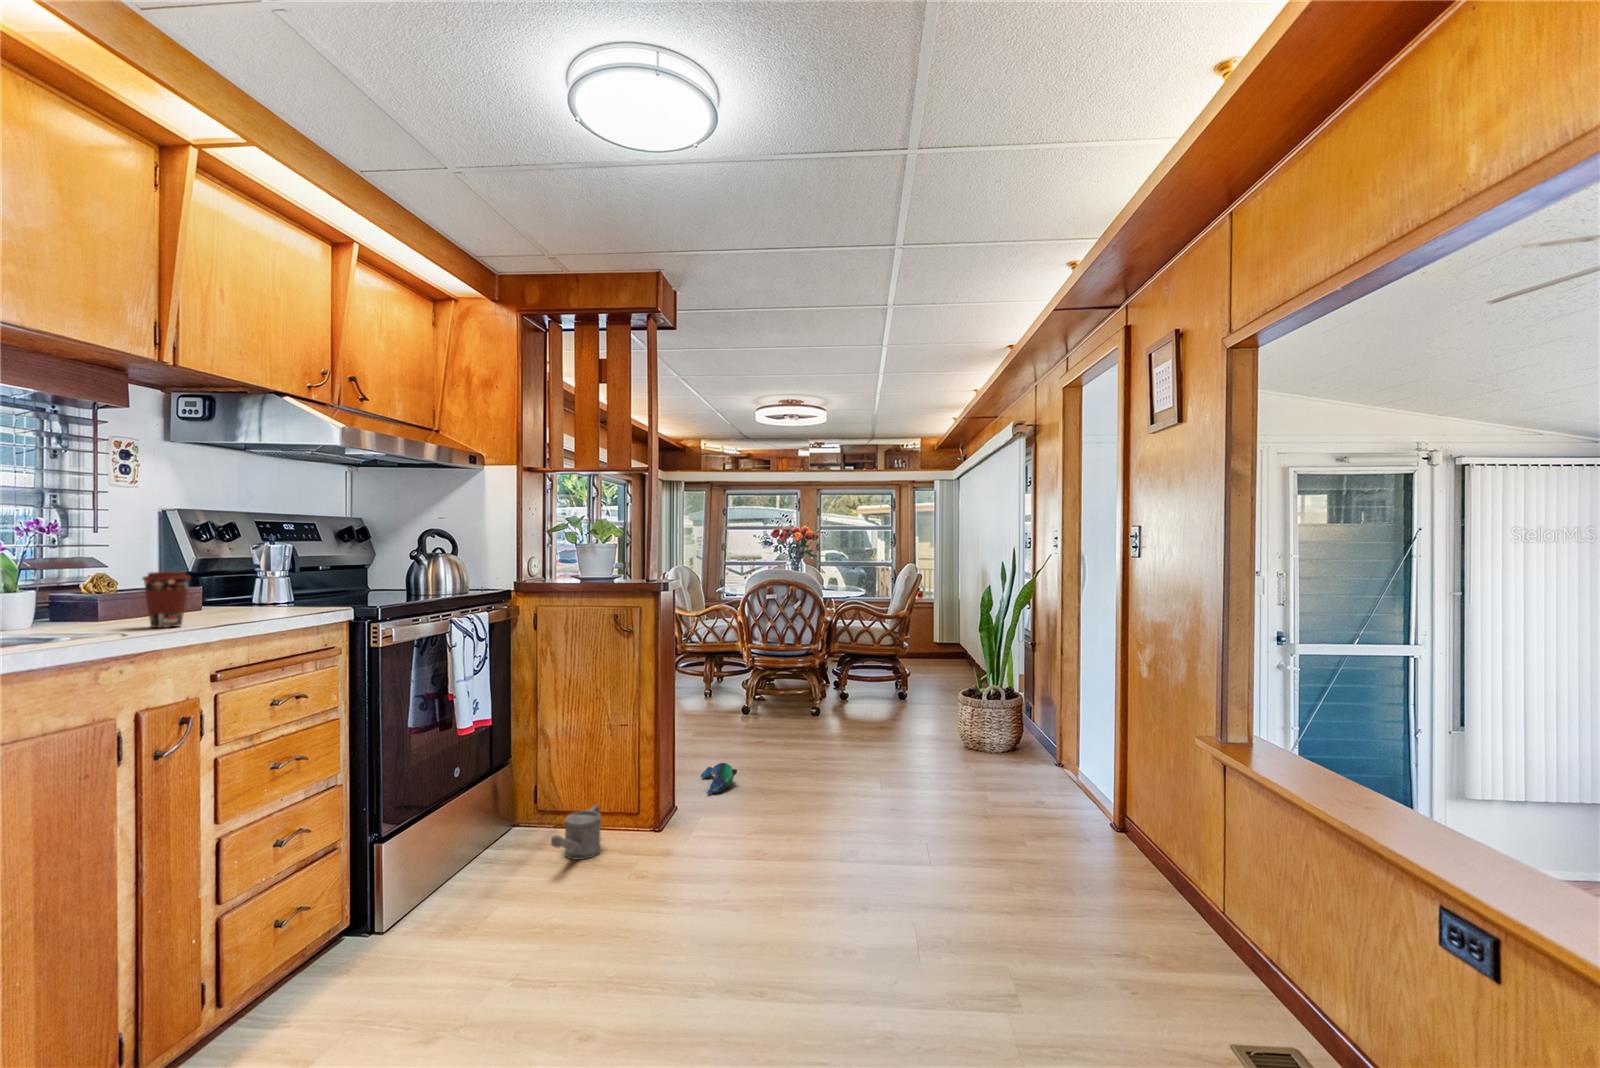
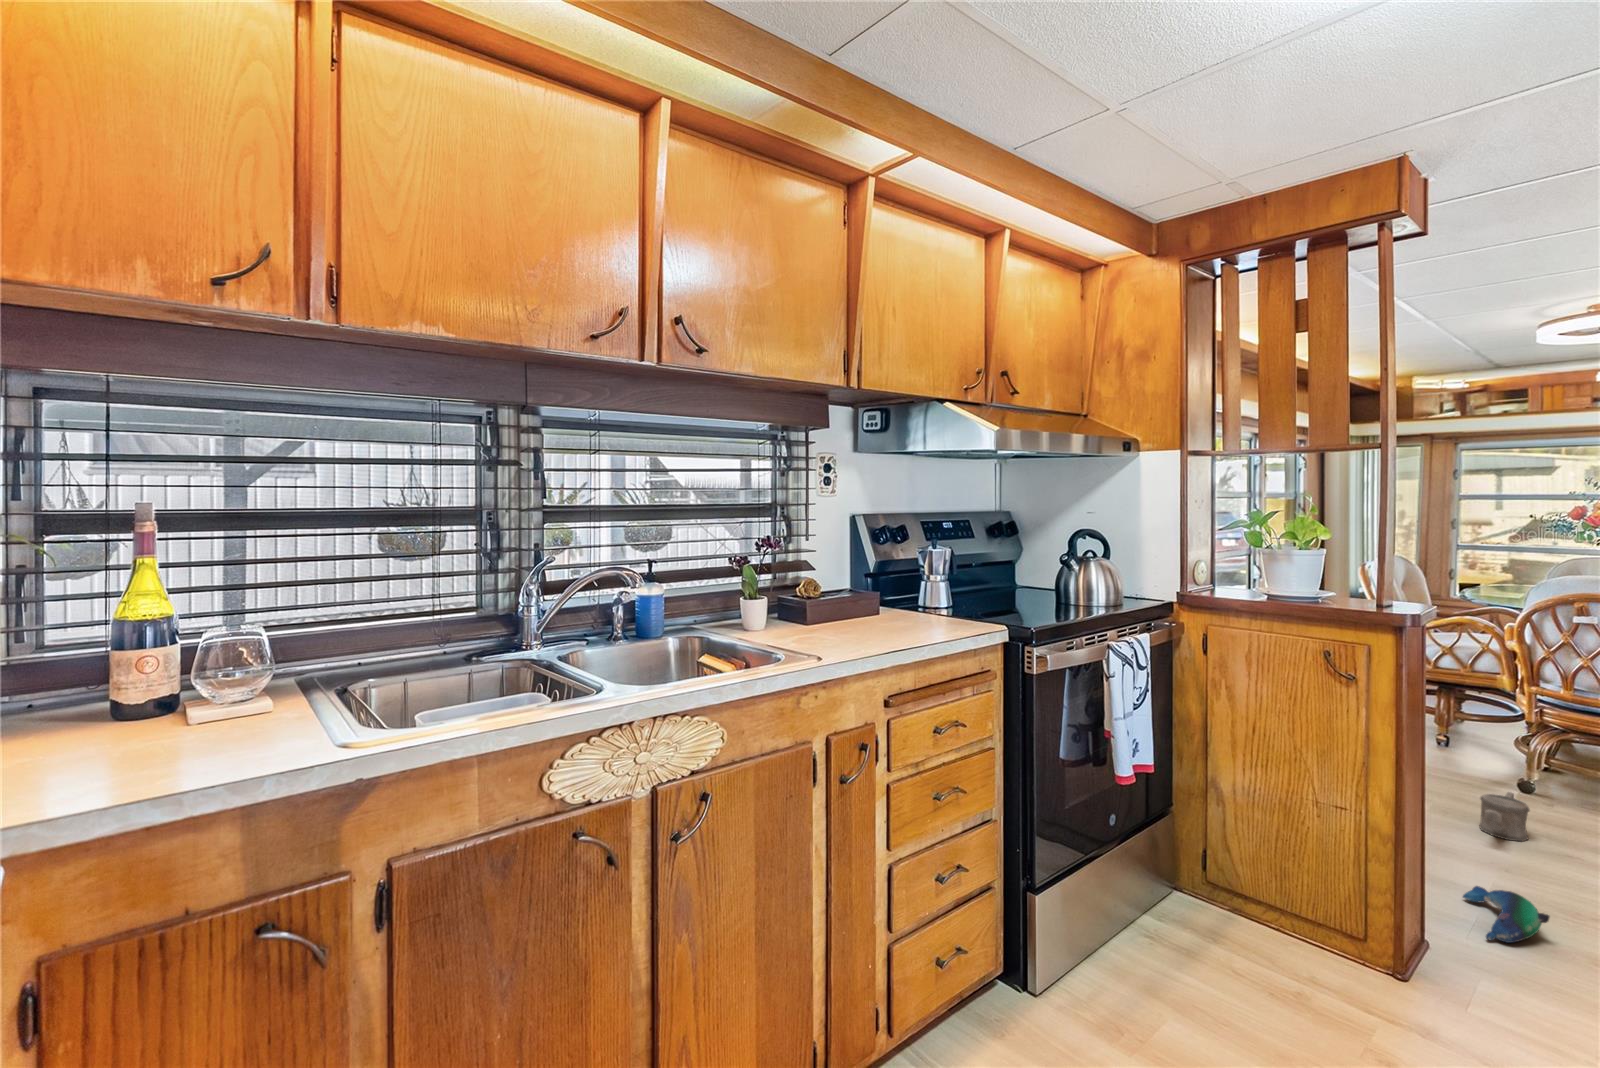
coffee cup: present [143,572,191,628] -> none [833,592,869,648]
watering can: present [551,805,601,860] -> present [1479,792,1530,841]

